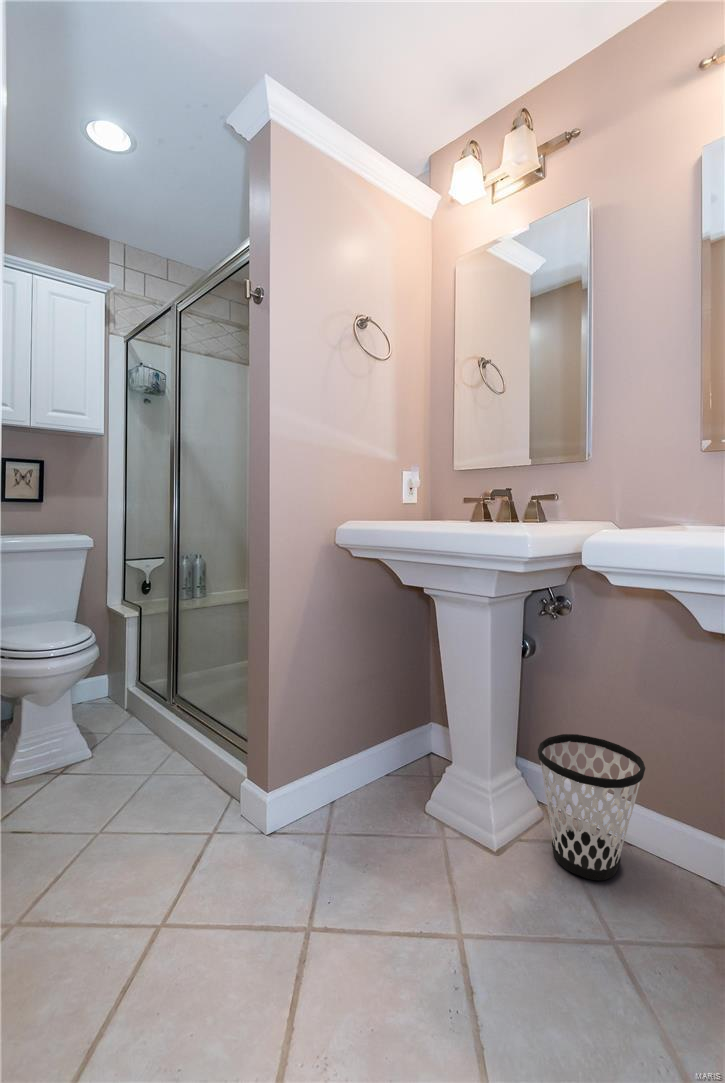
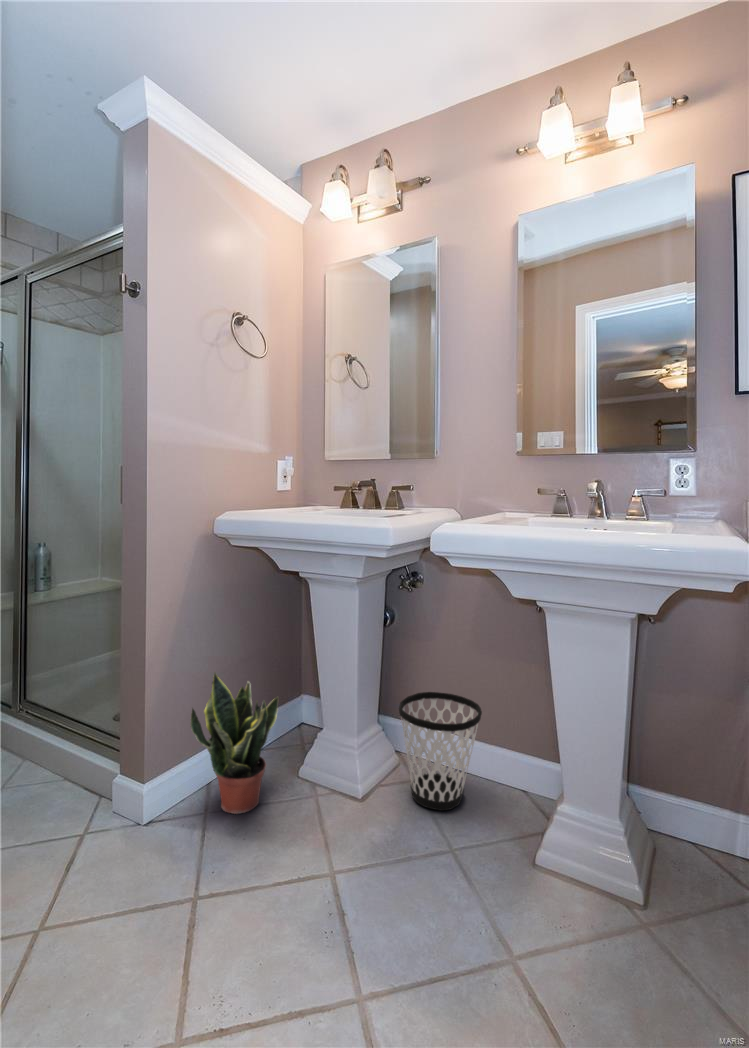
potted plant: none [311,690,402,842] -> present [190,673,278,814]

